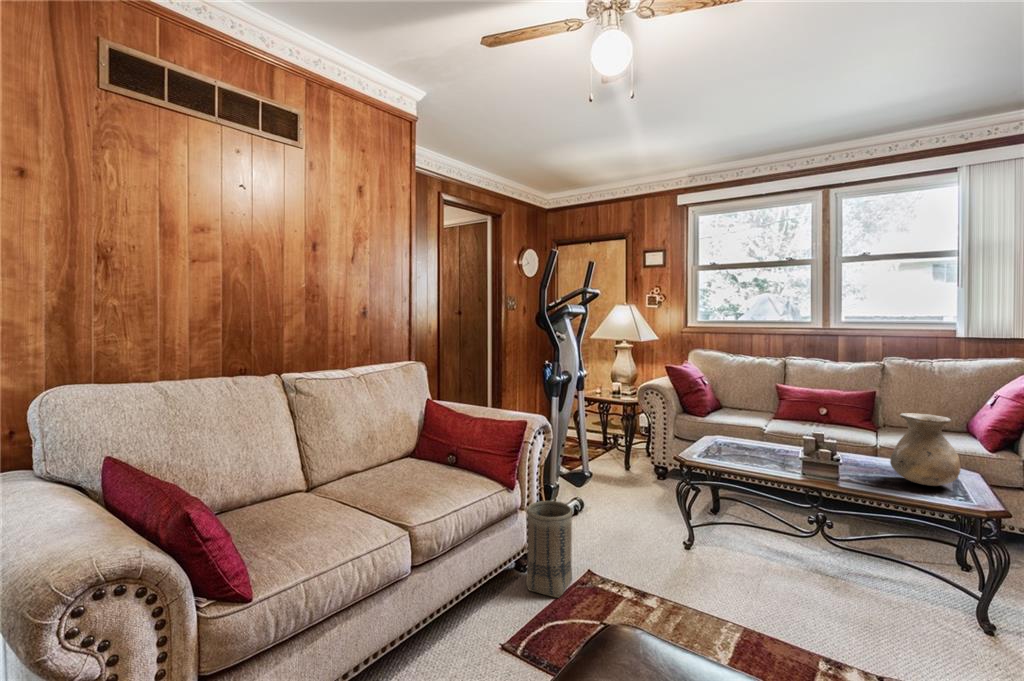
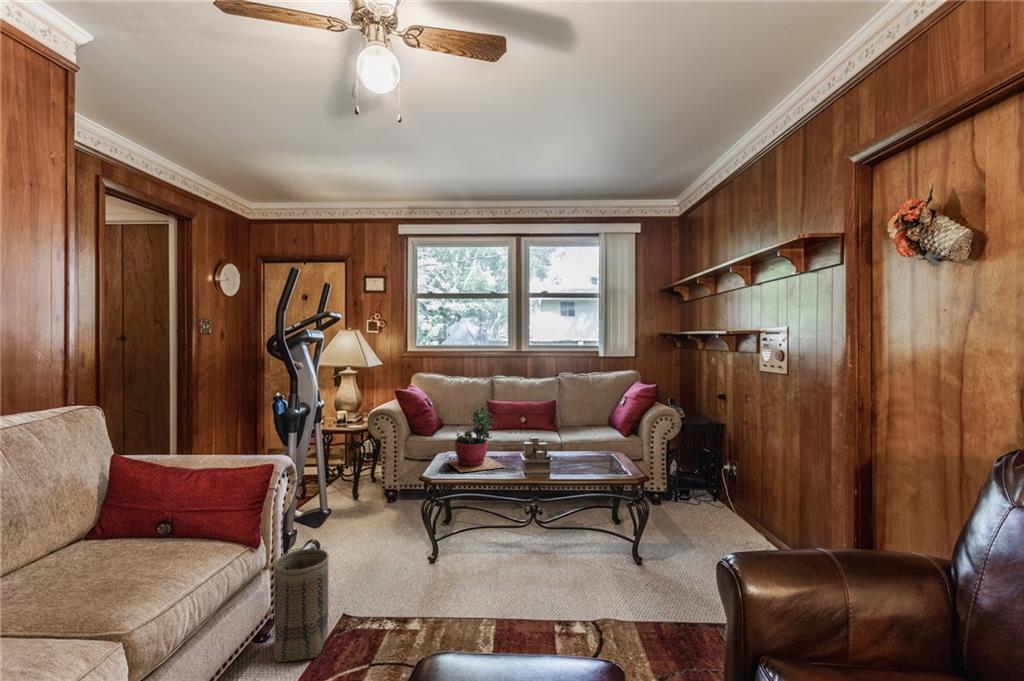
succulent plant: none [708,389,781,463] -> present [447,407,504,472]
vase: present [890,413,960,486] -> none [578,415,617,467]

